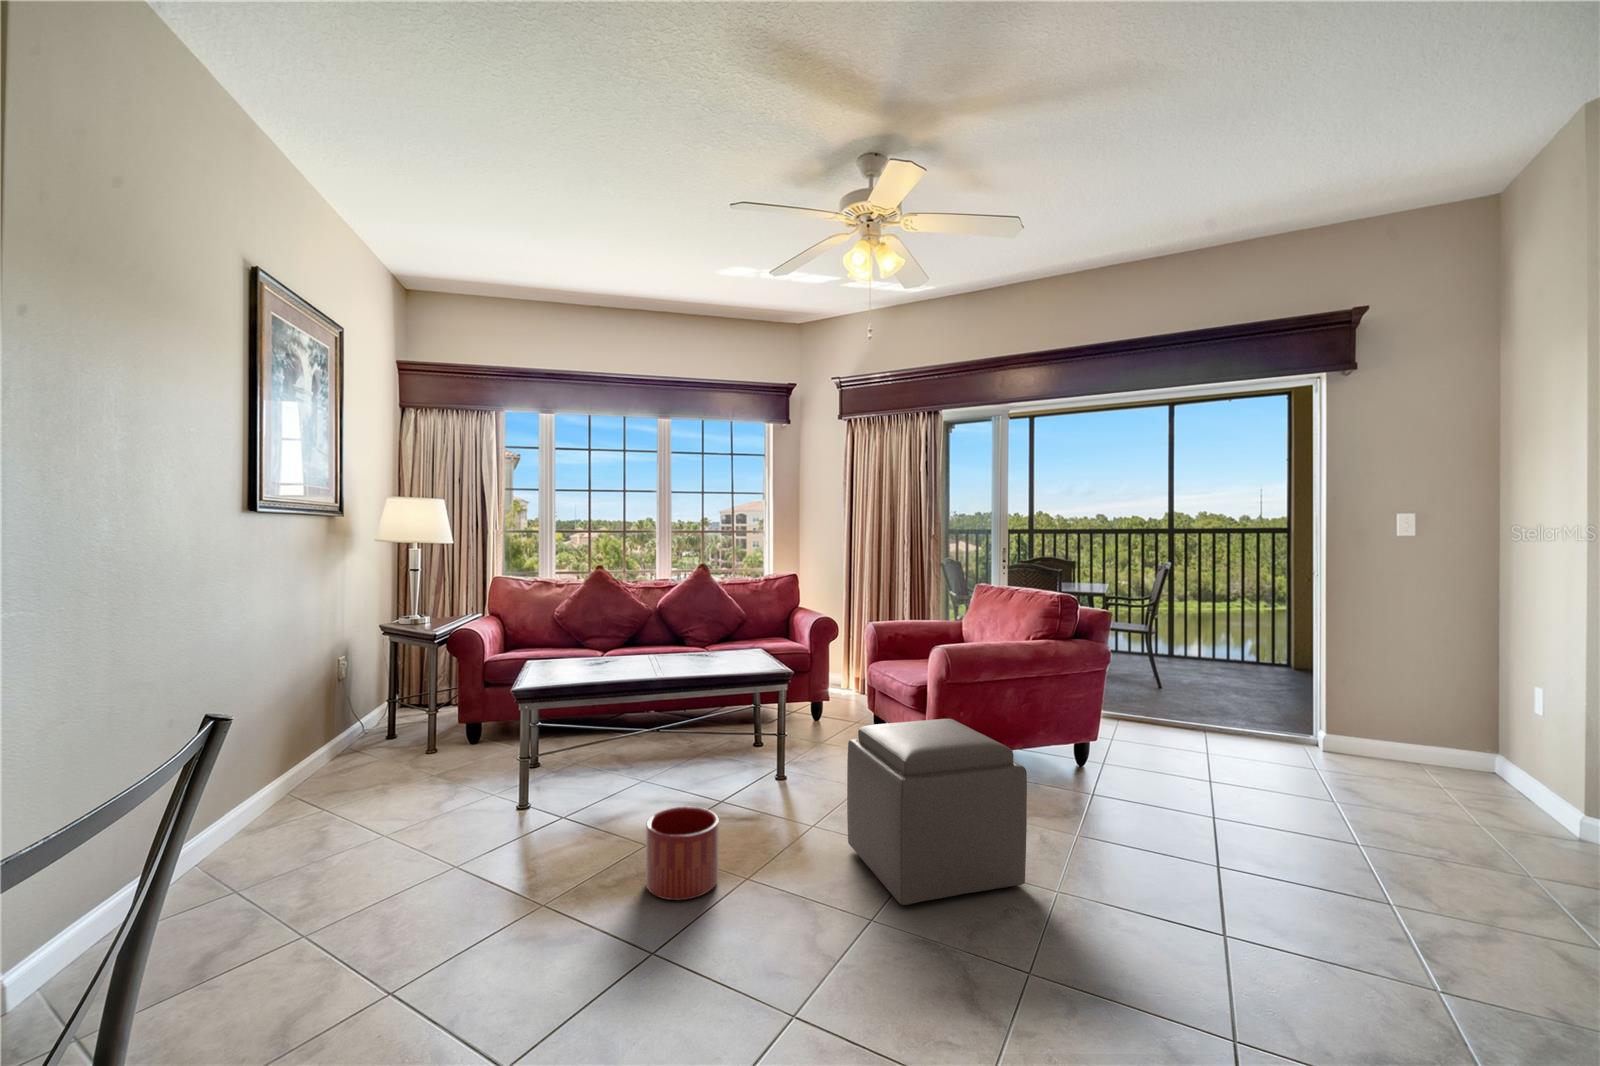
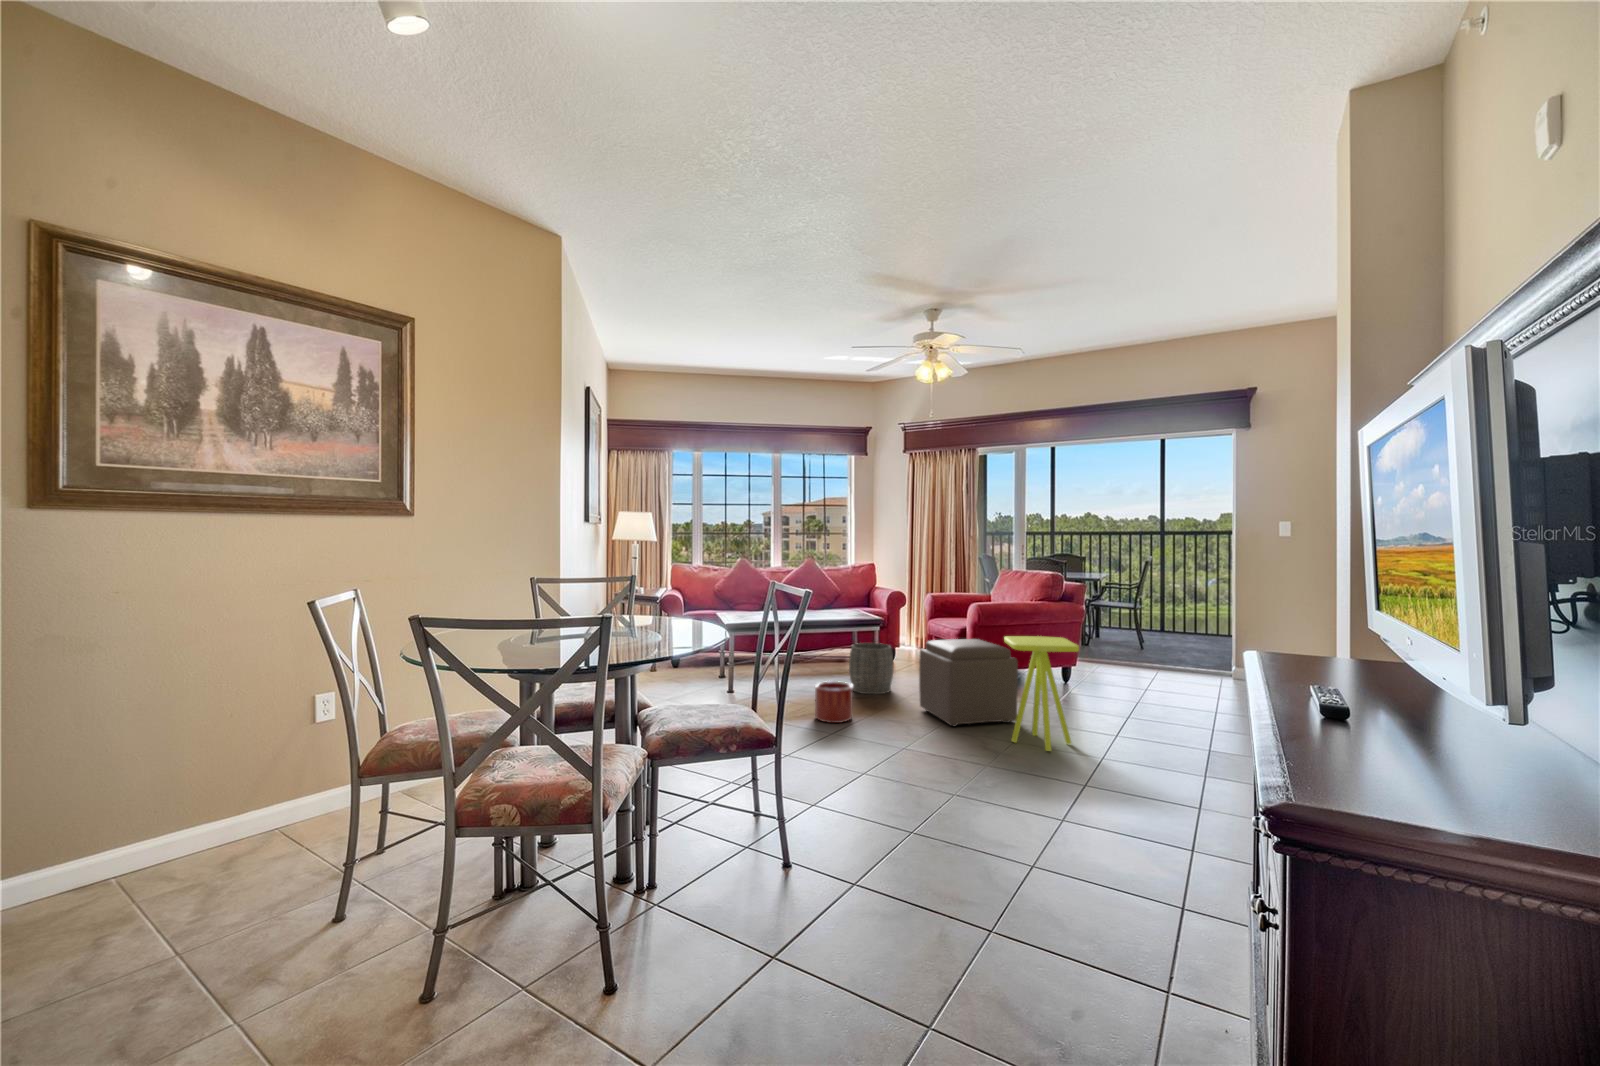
woven basket: none [736,711,809,805] -> present [849,643,893,694]
side table: none [1008,735,1175,1002] -> present [1004,636,1079,751]

